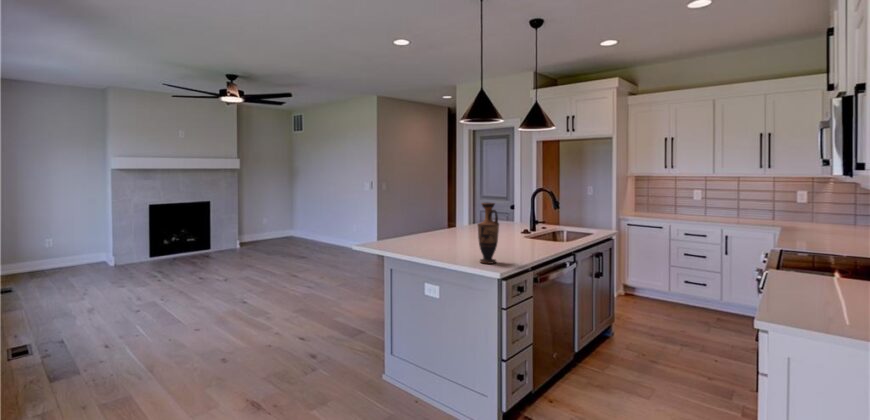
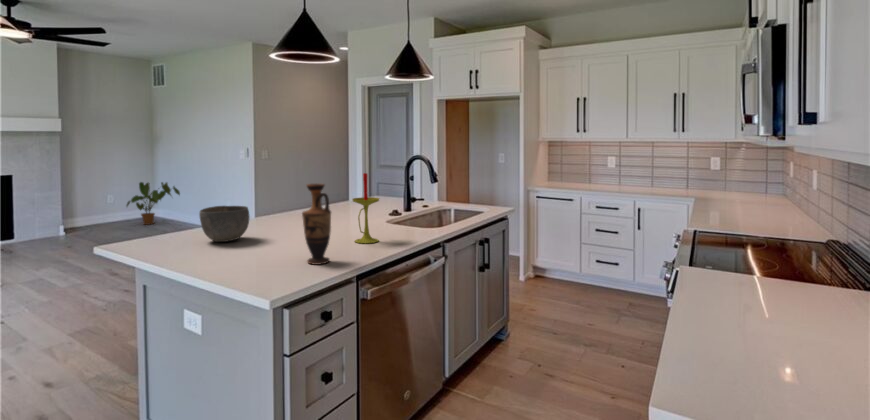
candle: none [503,195,525,251] -> present [352,173,379,243]
house plant: none [280,208,319,241] -> present [127,182,180,225]
bowl: none [389,220,423,247] -> present [199,206,249,242]

